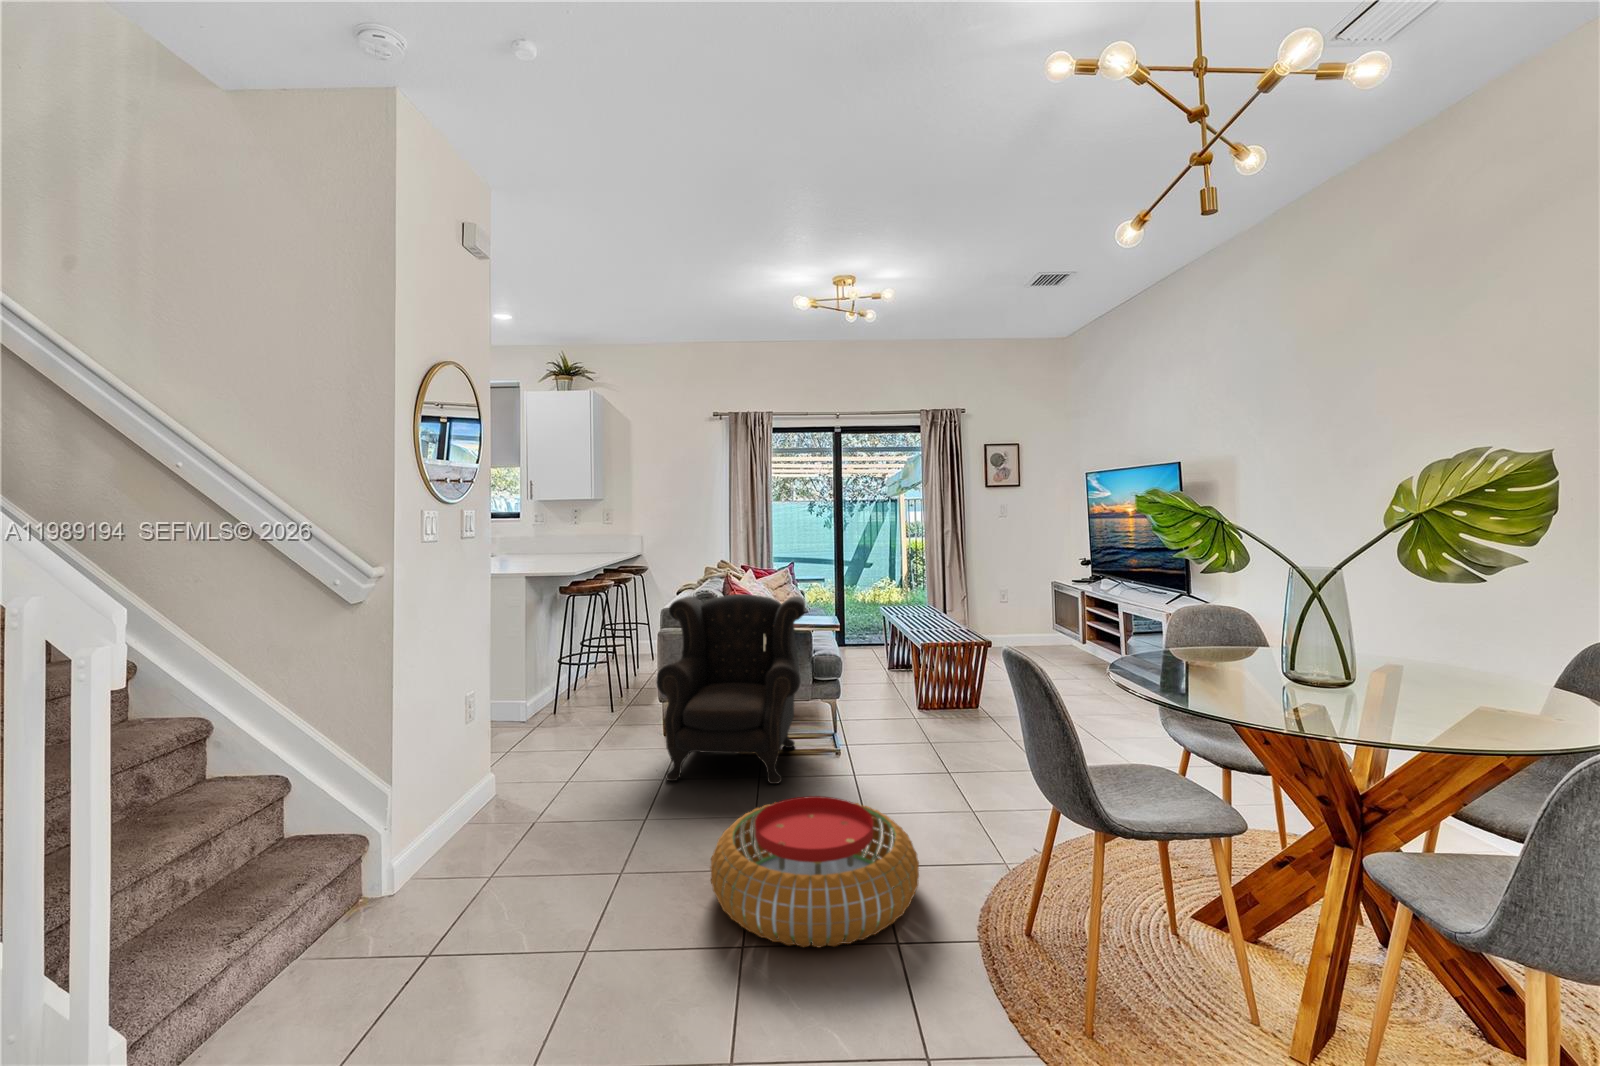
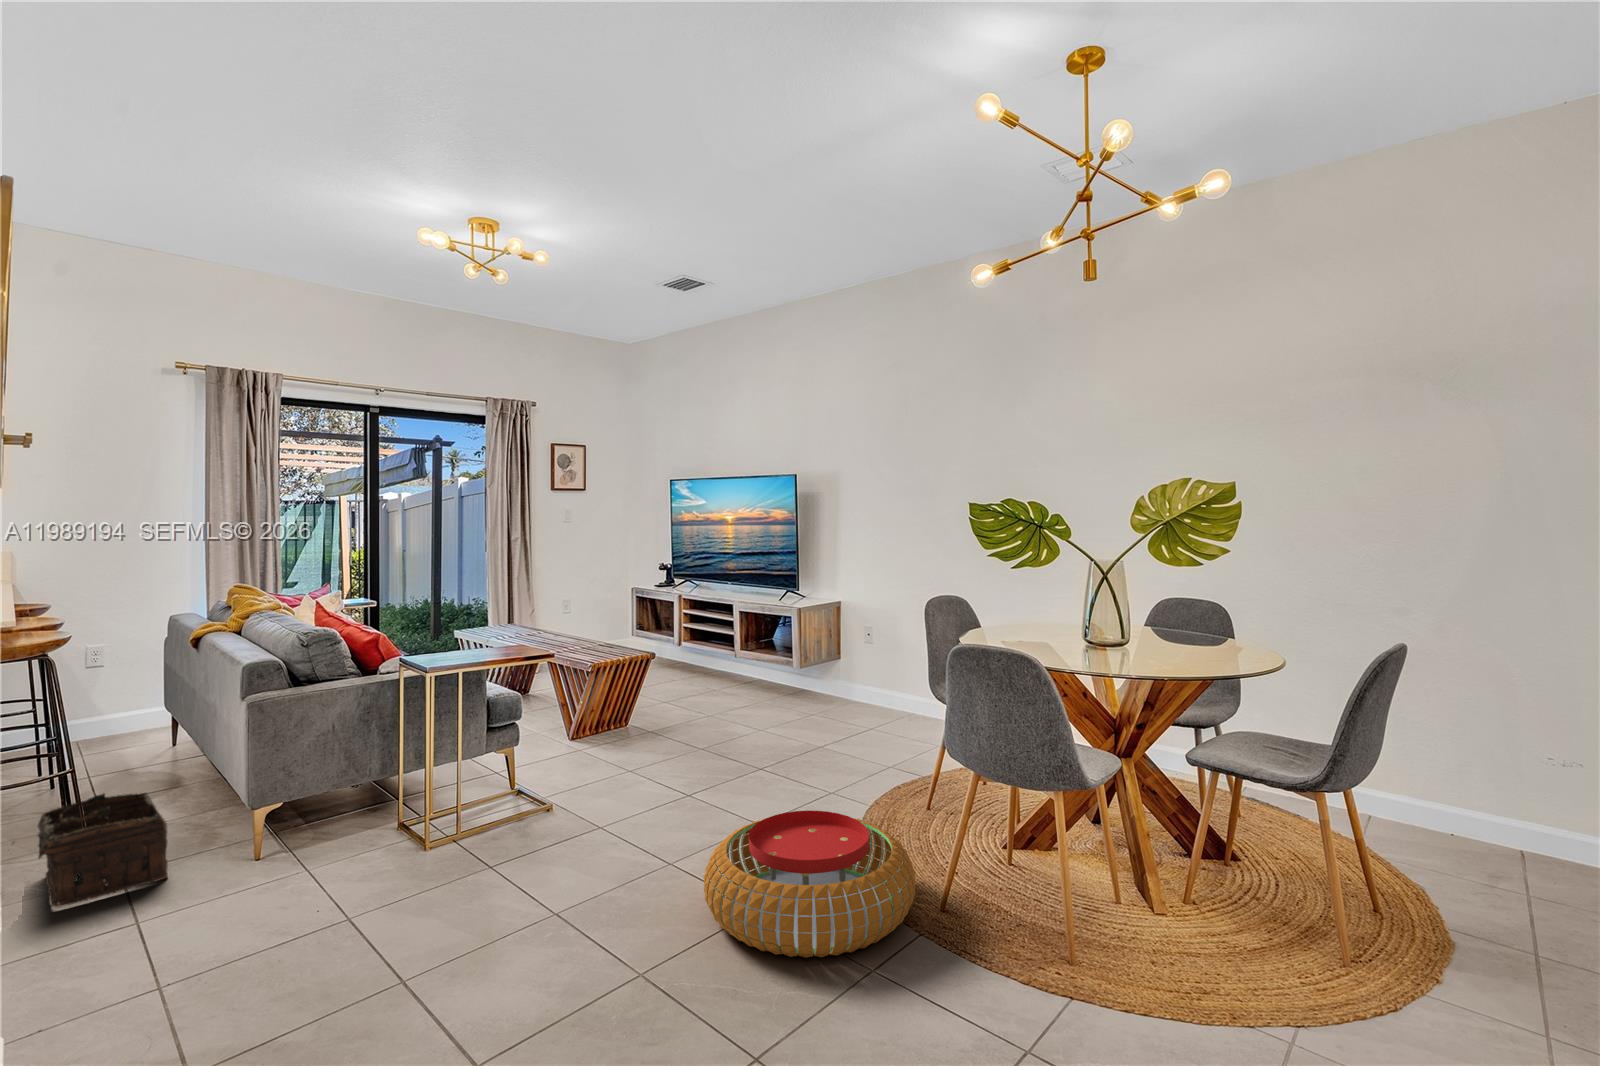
armchair: present [656,594,805,784] -> none [382,624,604,893]
basket: none [536,667,617,722] -> present [38,793,168,907]

